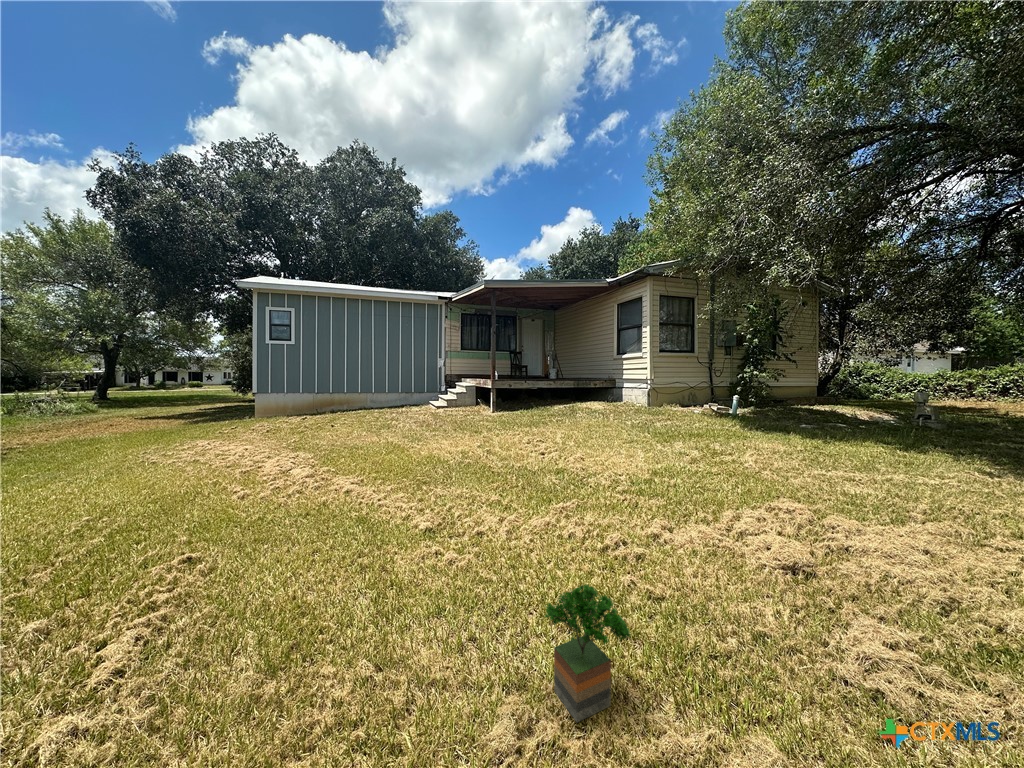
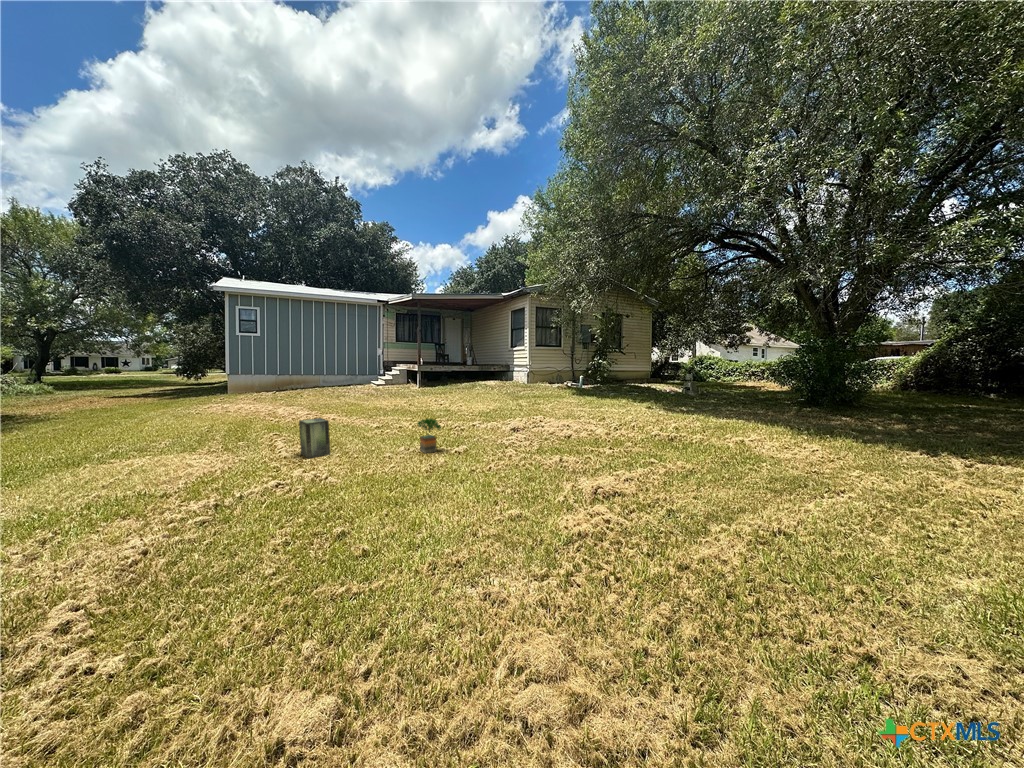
storage box: none [184,568,278,736] -> present [299,418,330,459]

